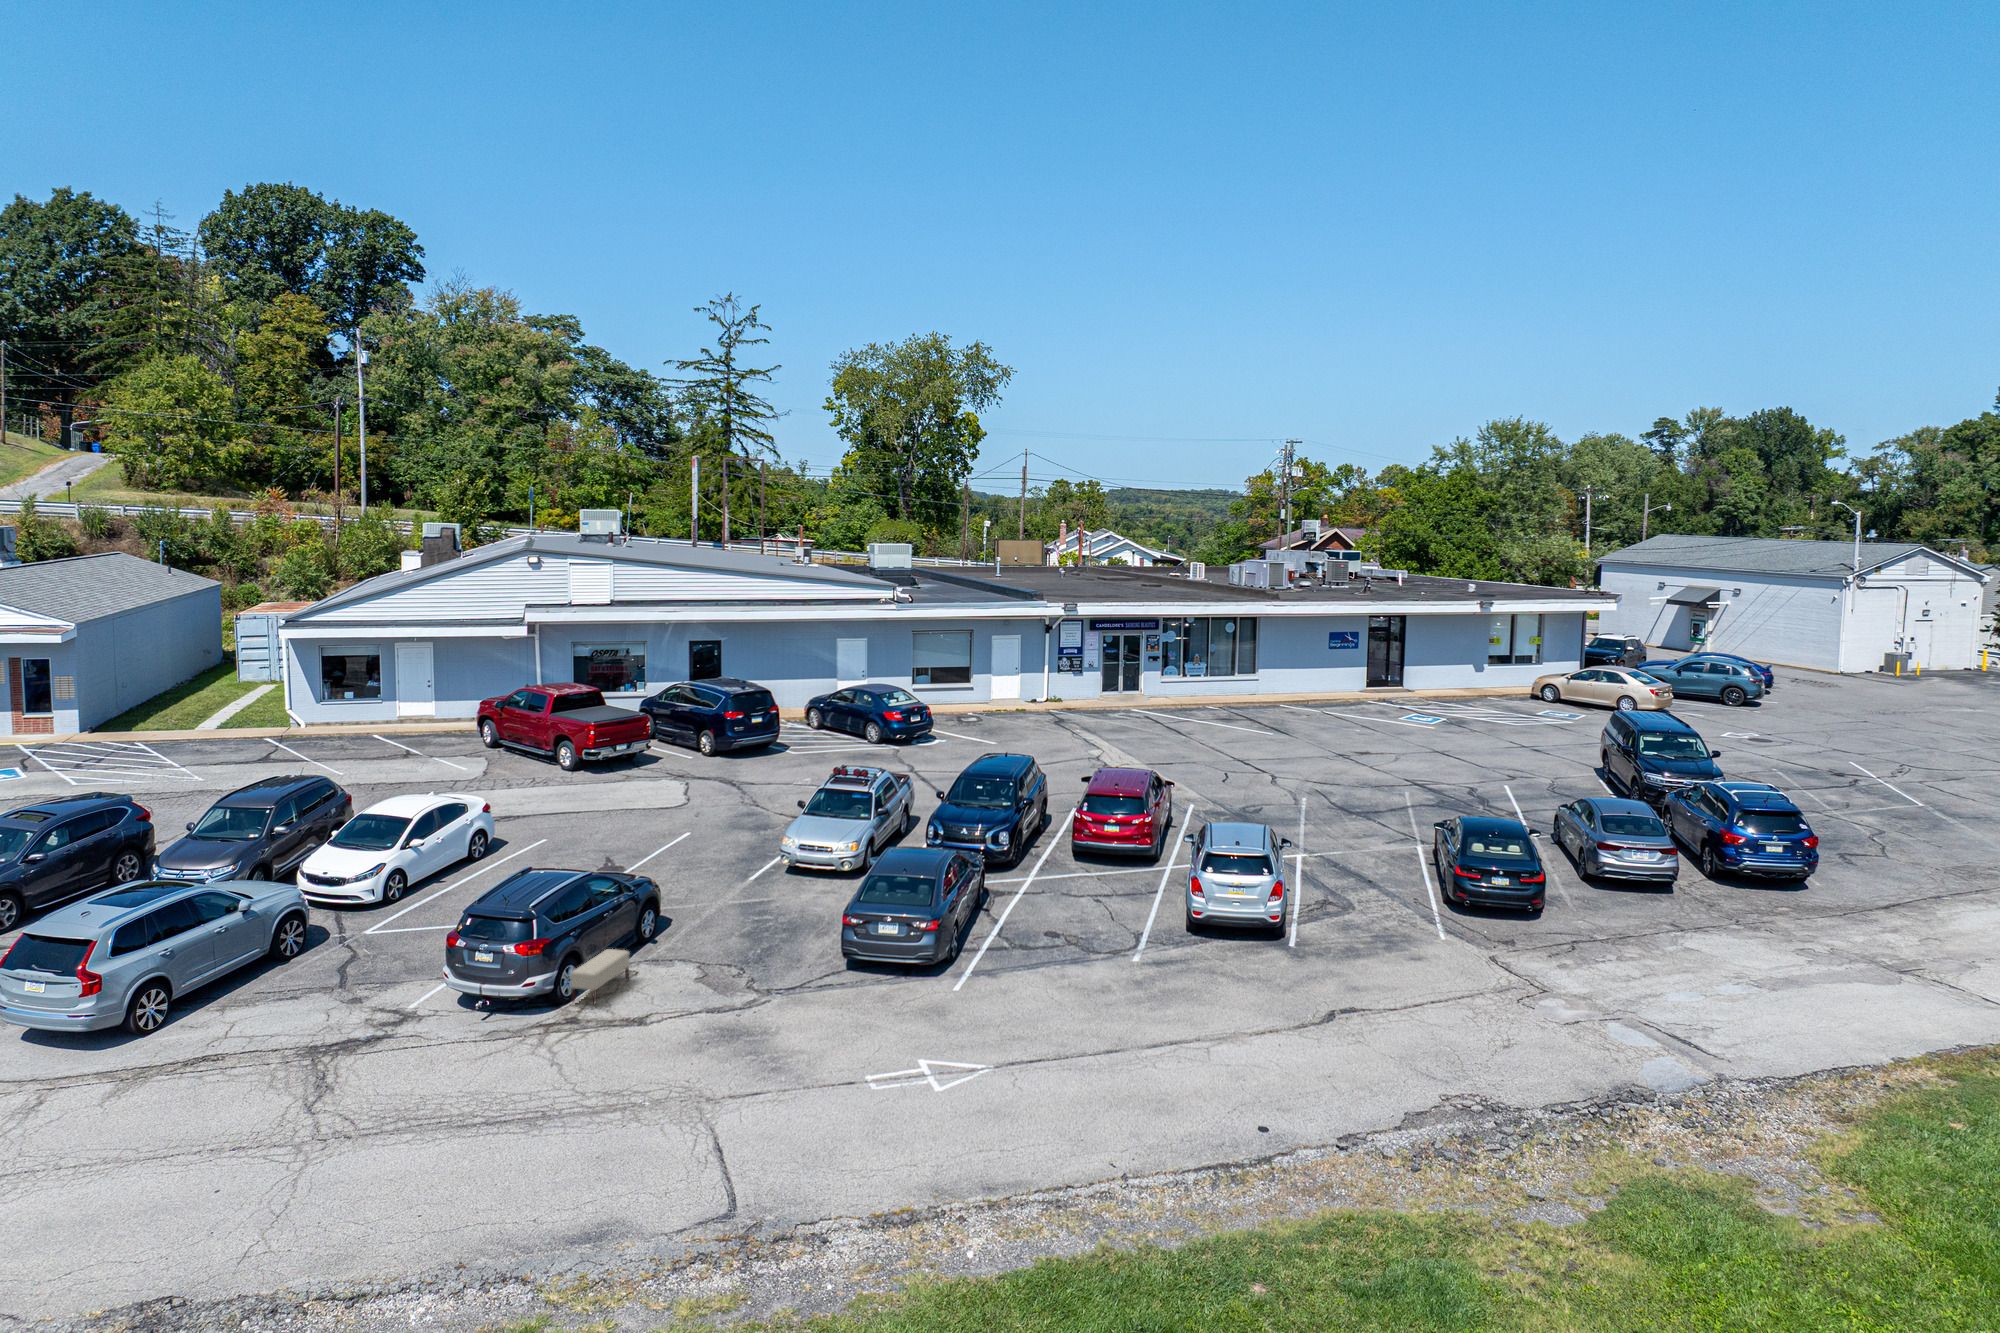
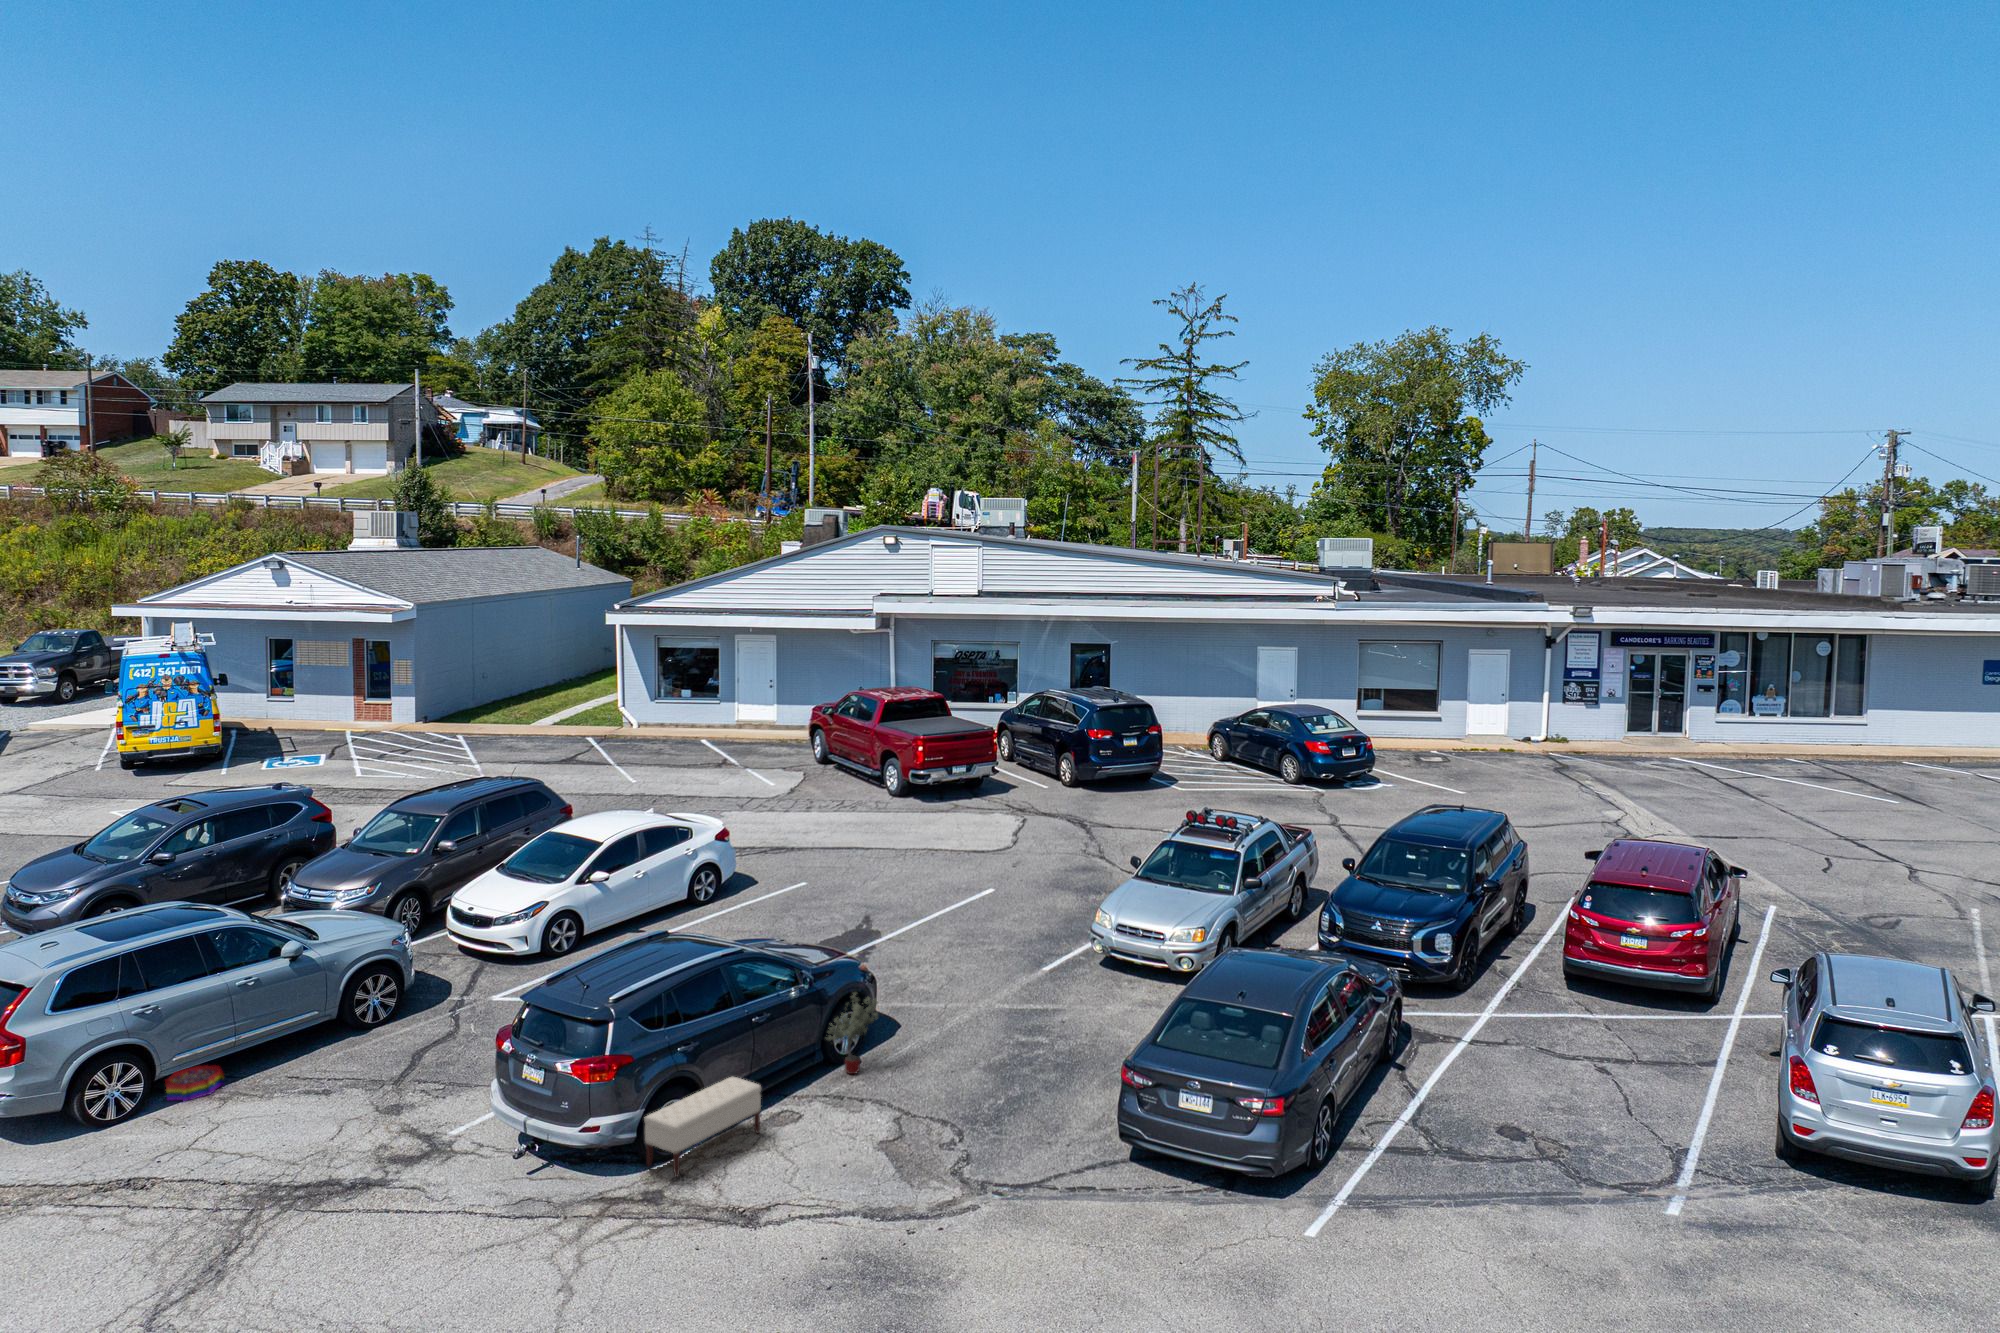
potted tree: none [648,896,680,947] -> present [827,993,878,1074]
storage bin: none [183,987,226,1012] -> present [165,1065,224,1101]

